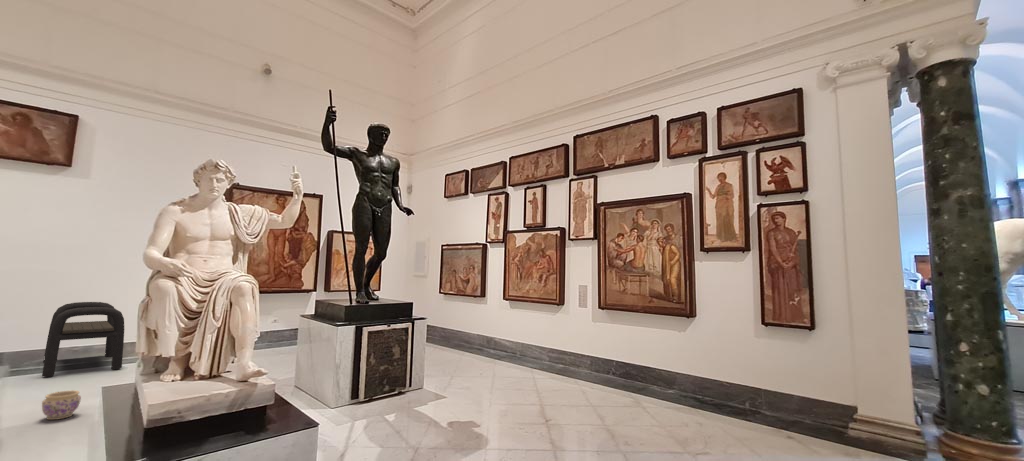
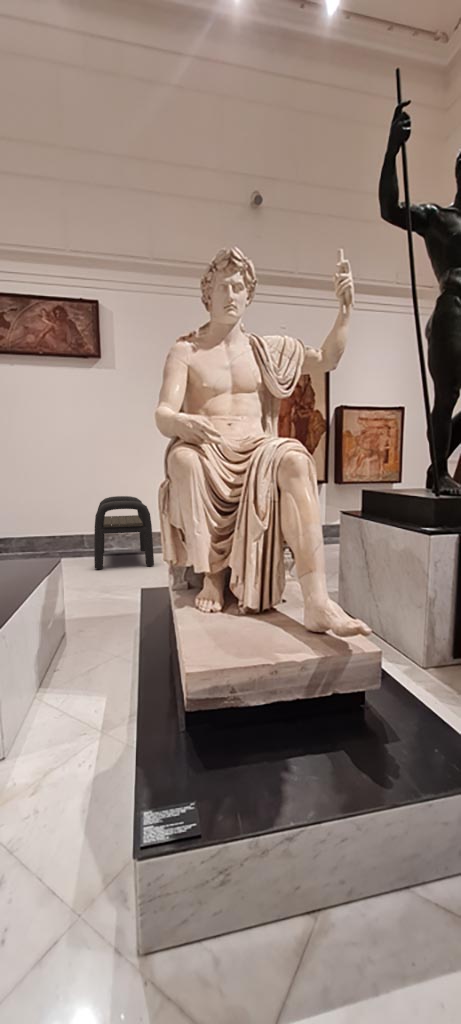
planter: present [42,390,81,420] -> none [88,593,120,625]

